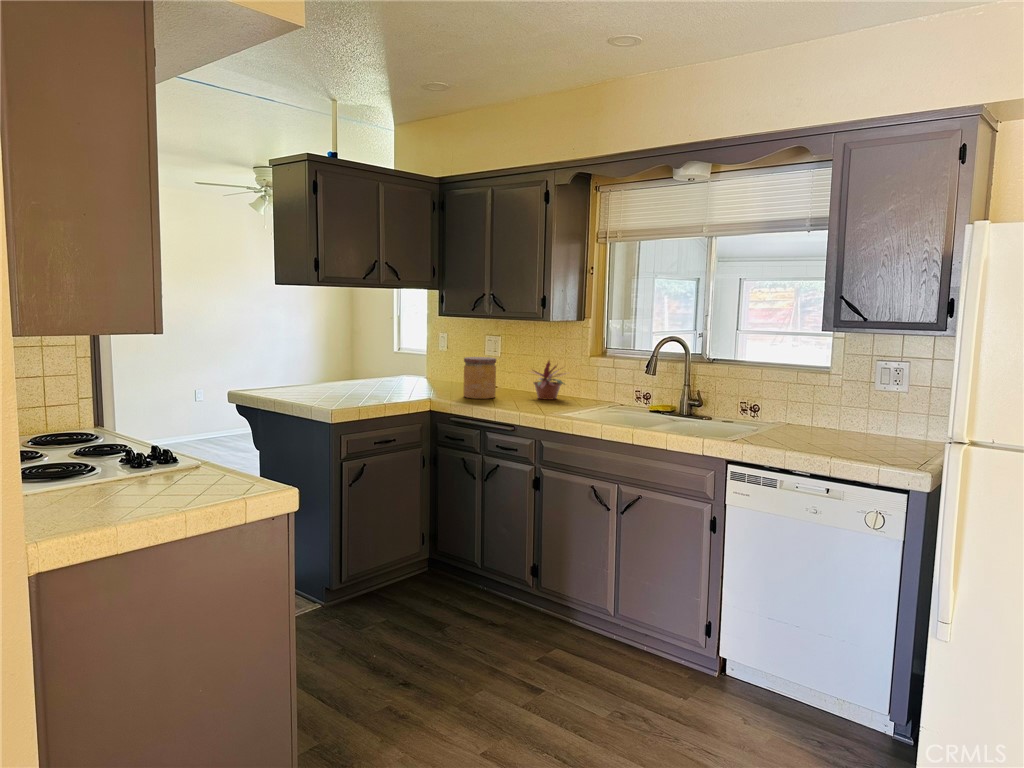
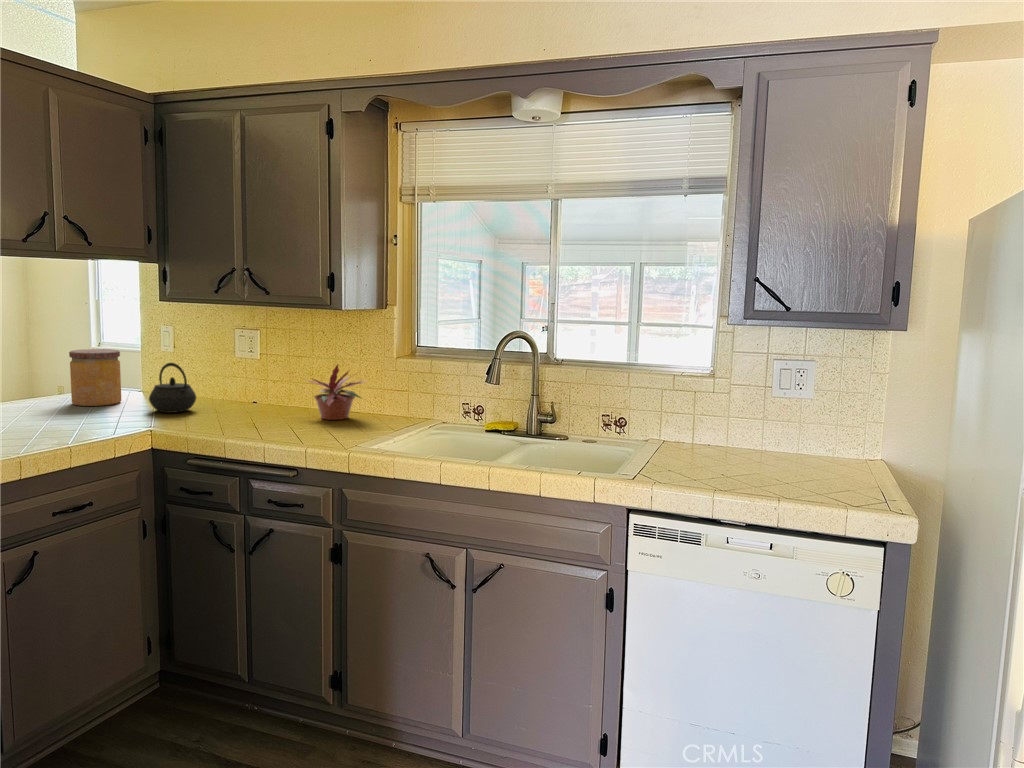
kettle: none [429,357,458,391] -> present [149,363,196,413]
jar: present [463,357,496,399] -> present [69,349,121,406]

